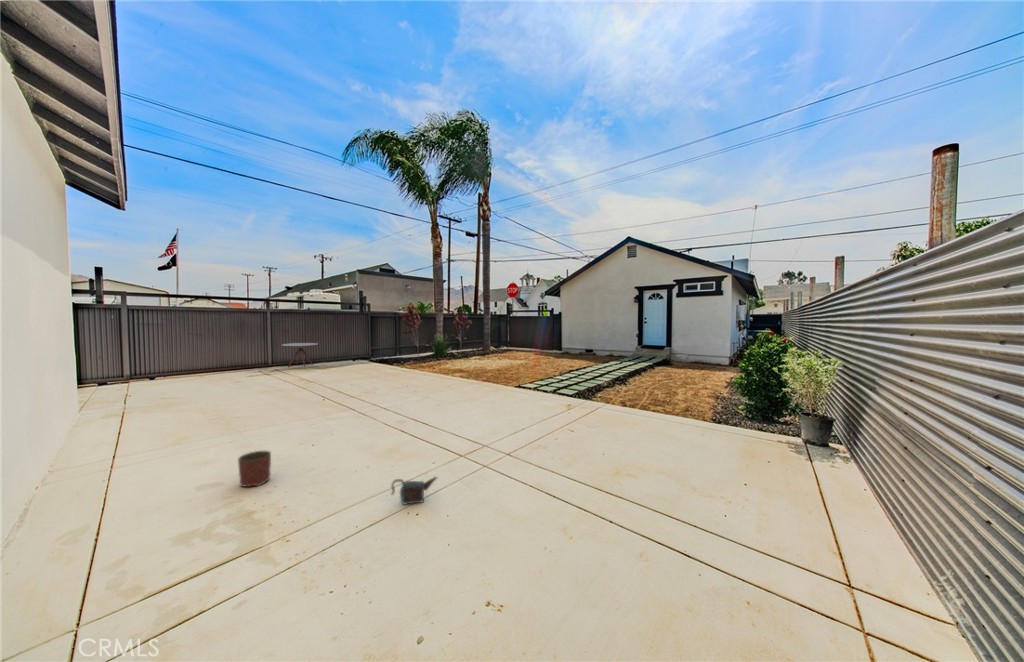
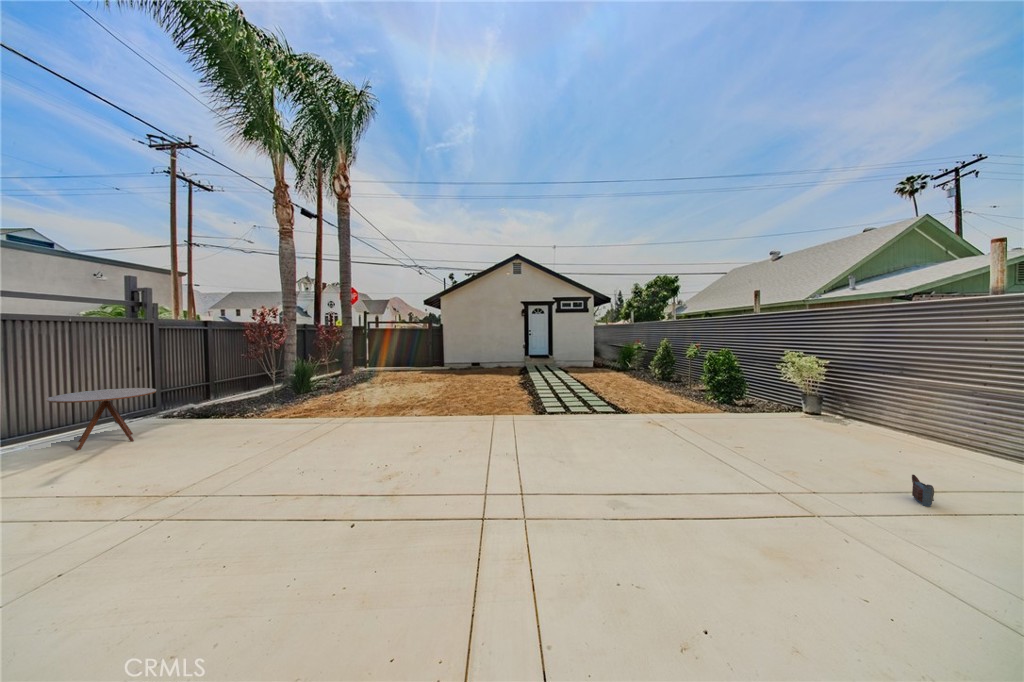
planter: present [238,451,271,487] -> none [853,518,904,575]

